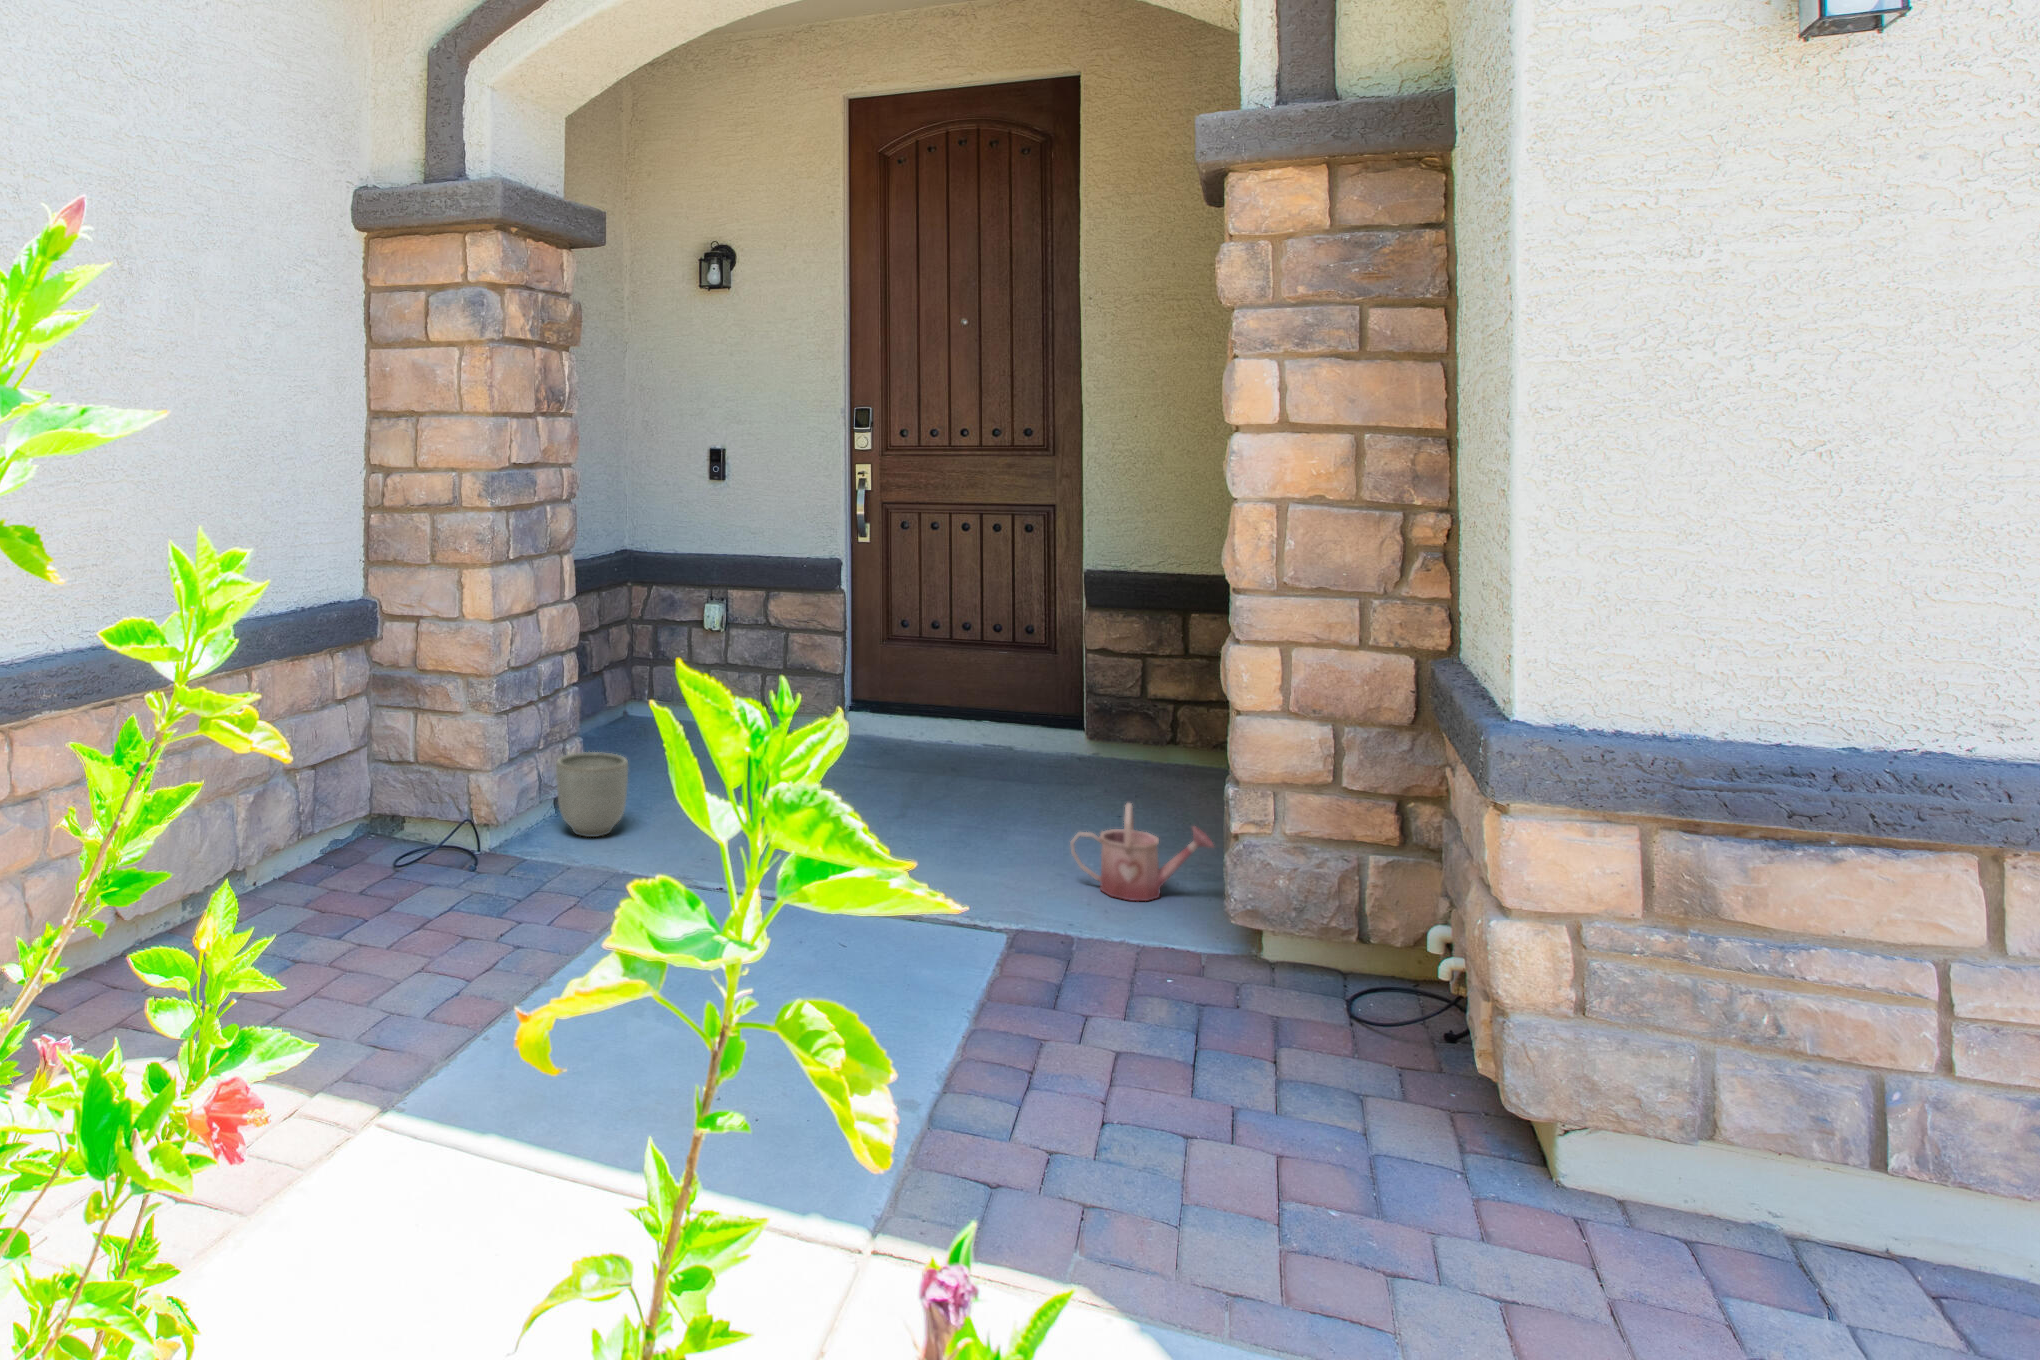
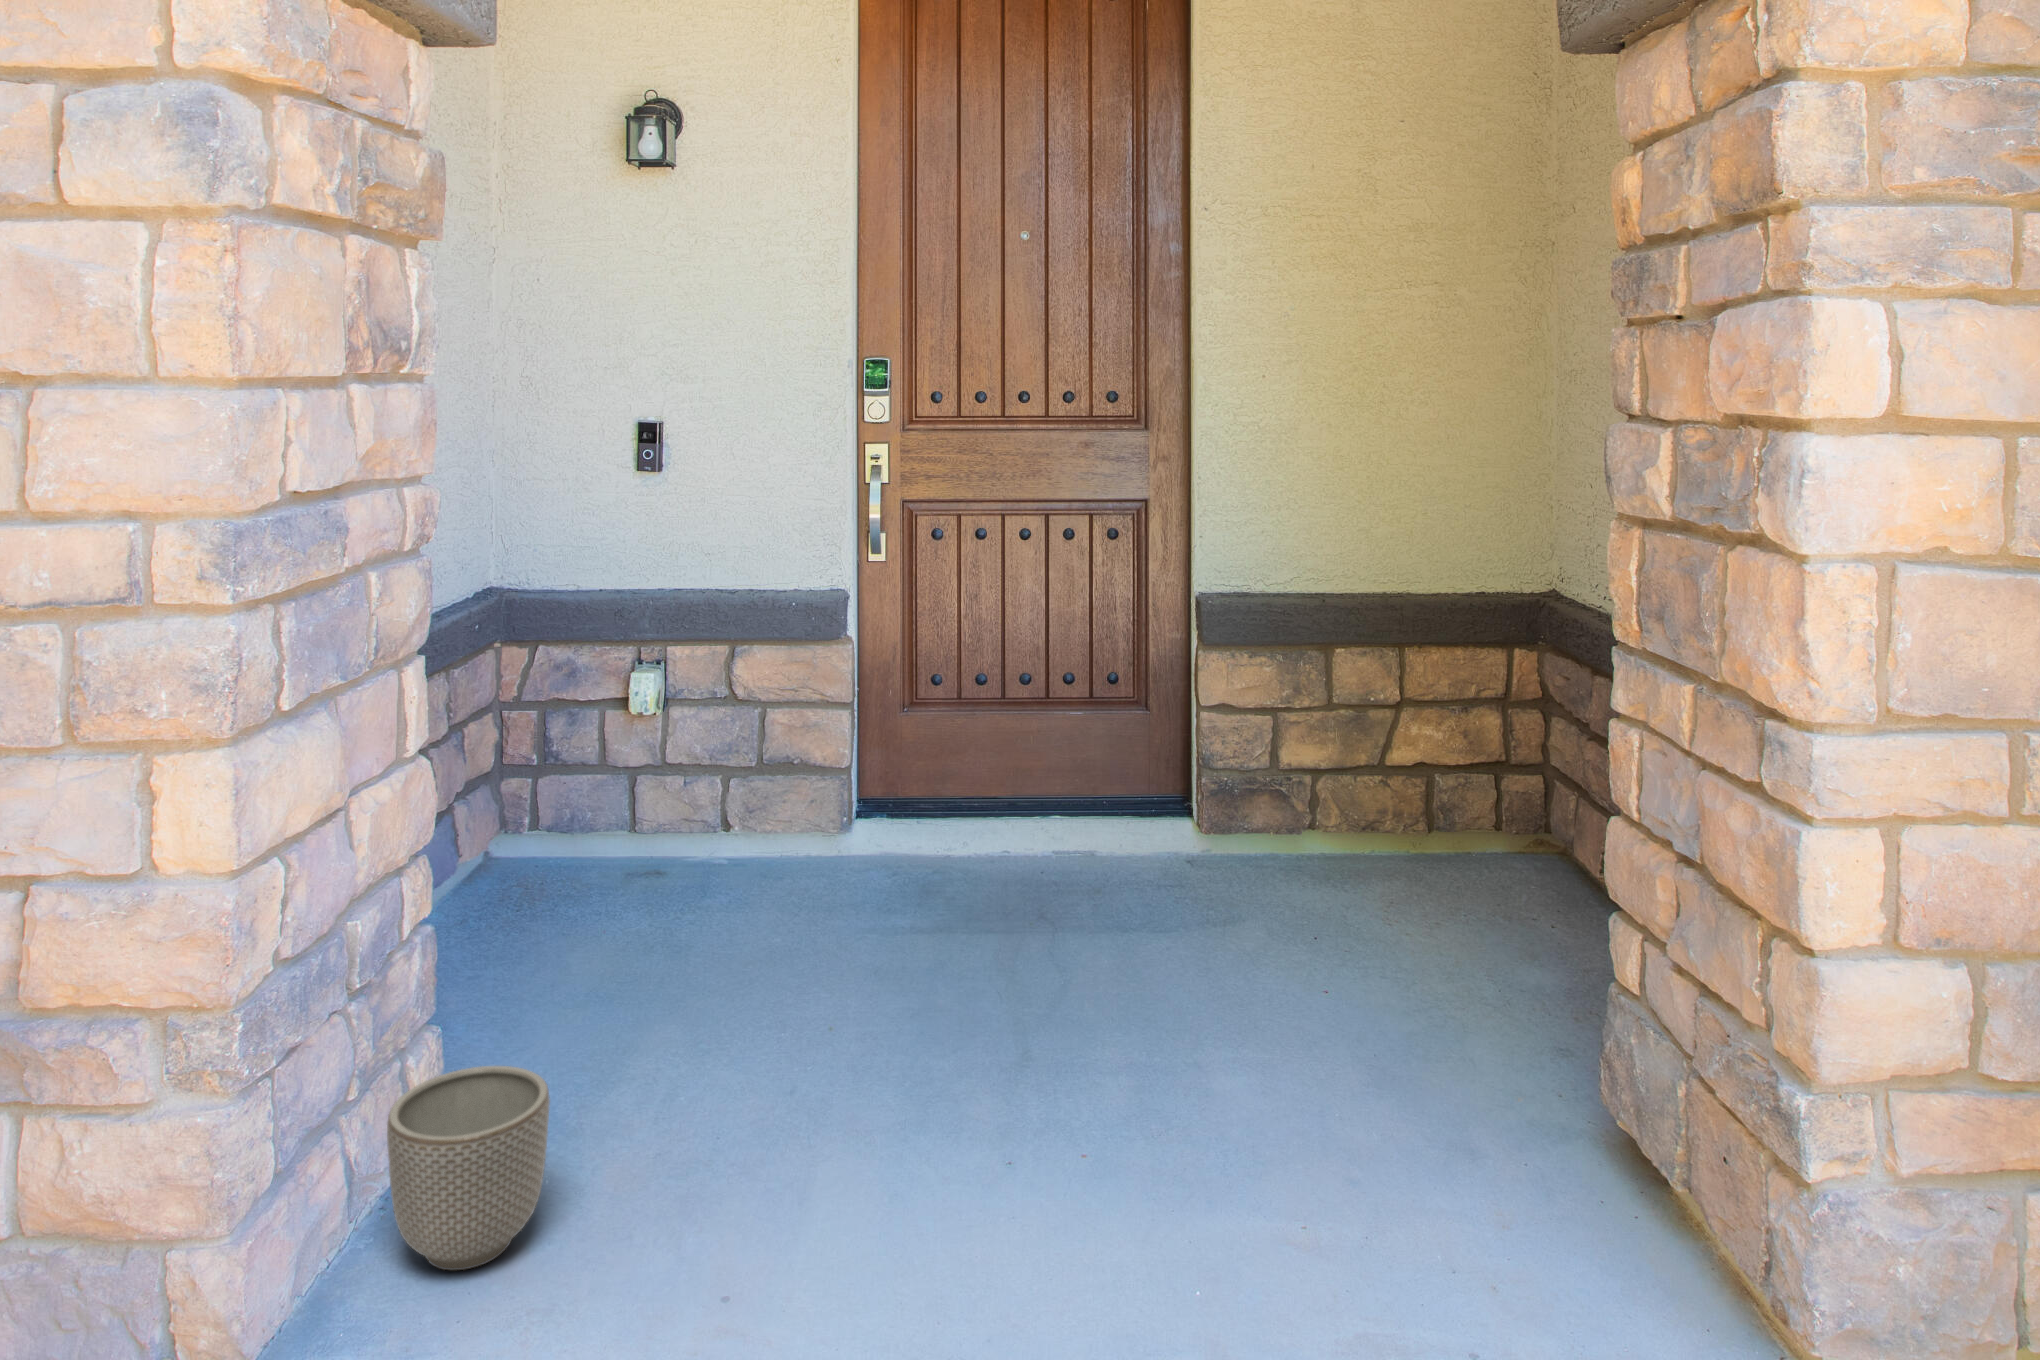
watering can: present [1070,803,1214,901] -> none [1401,1064,1639,1251]

